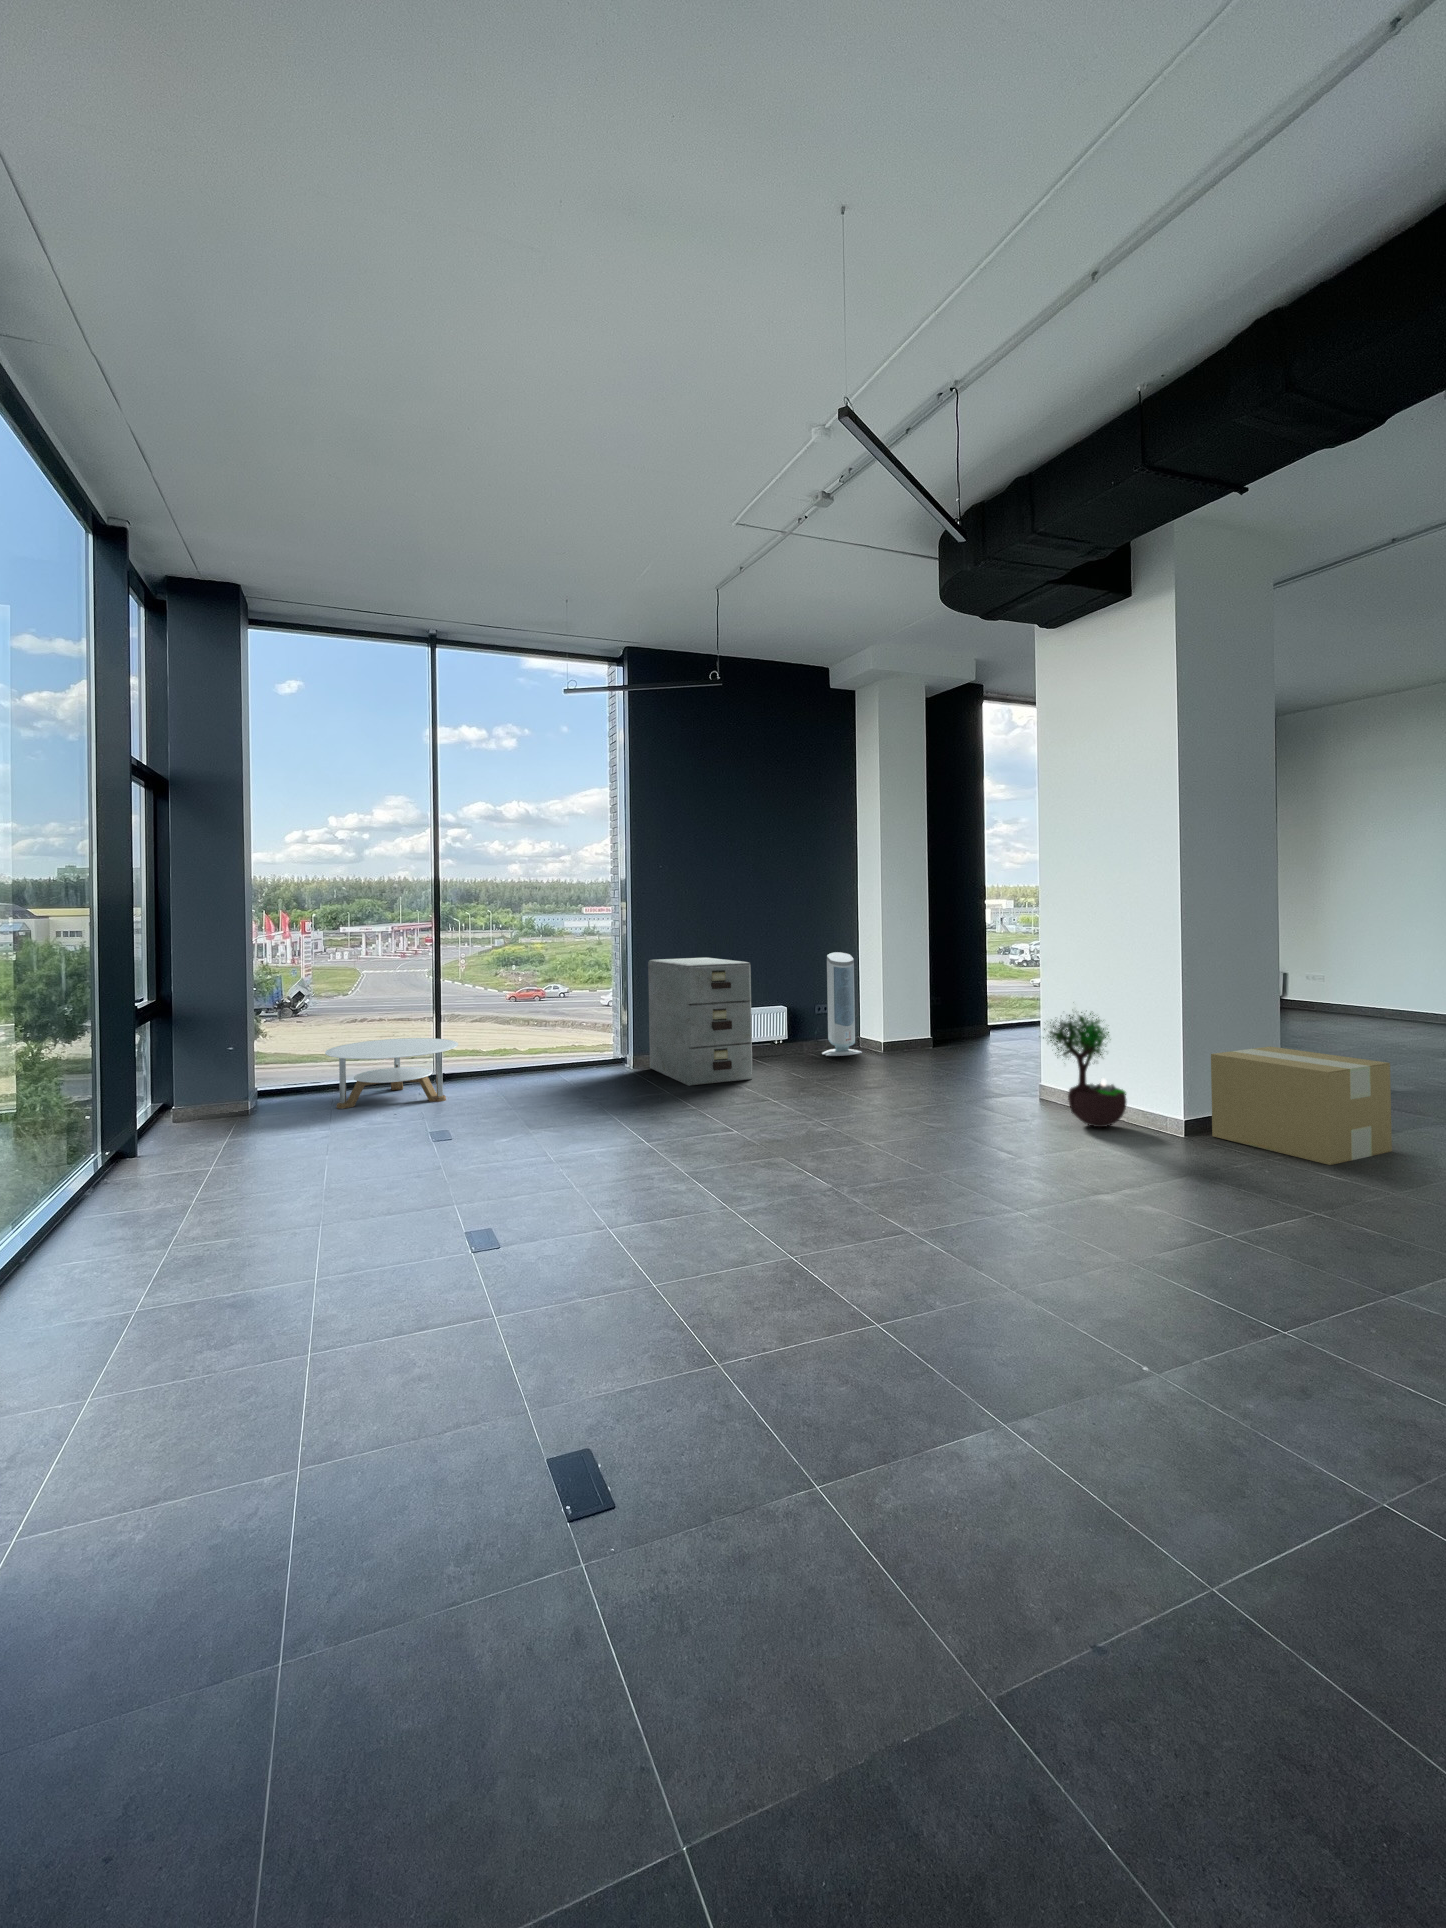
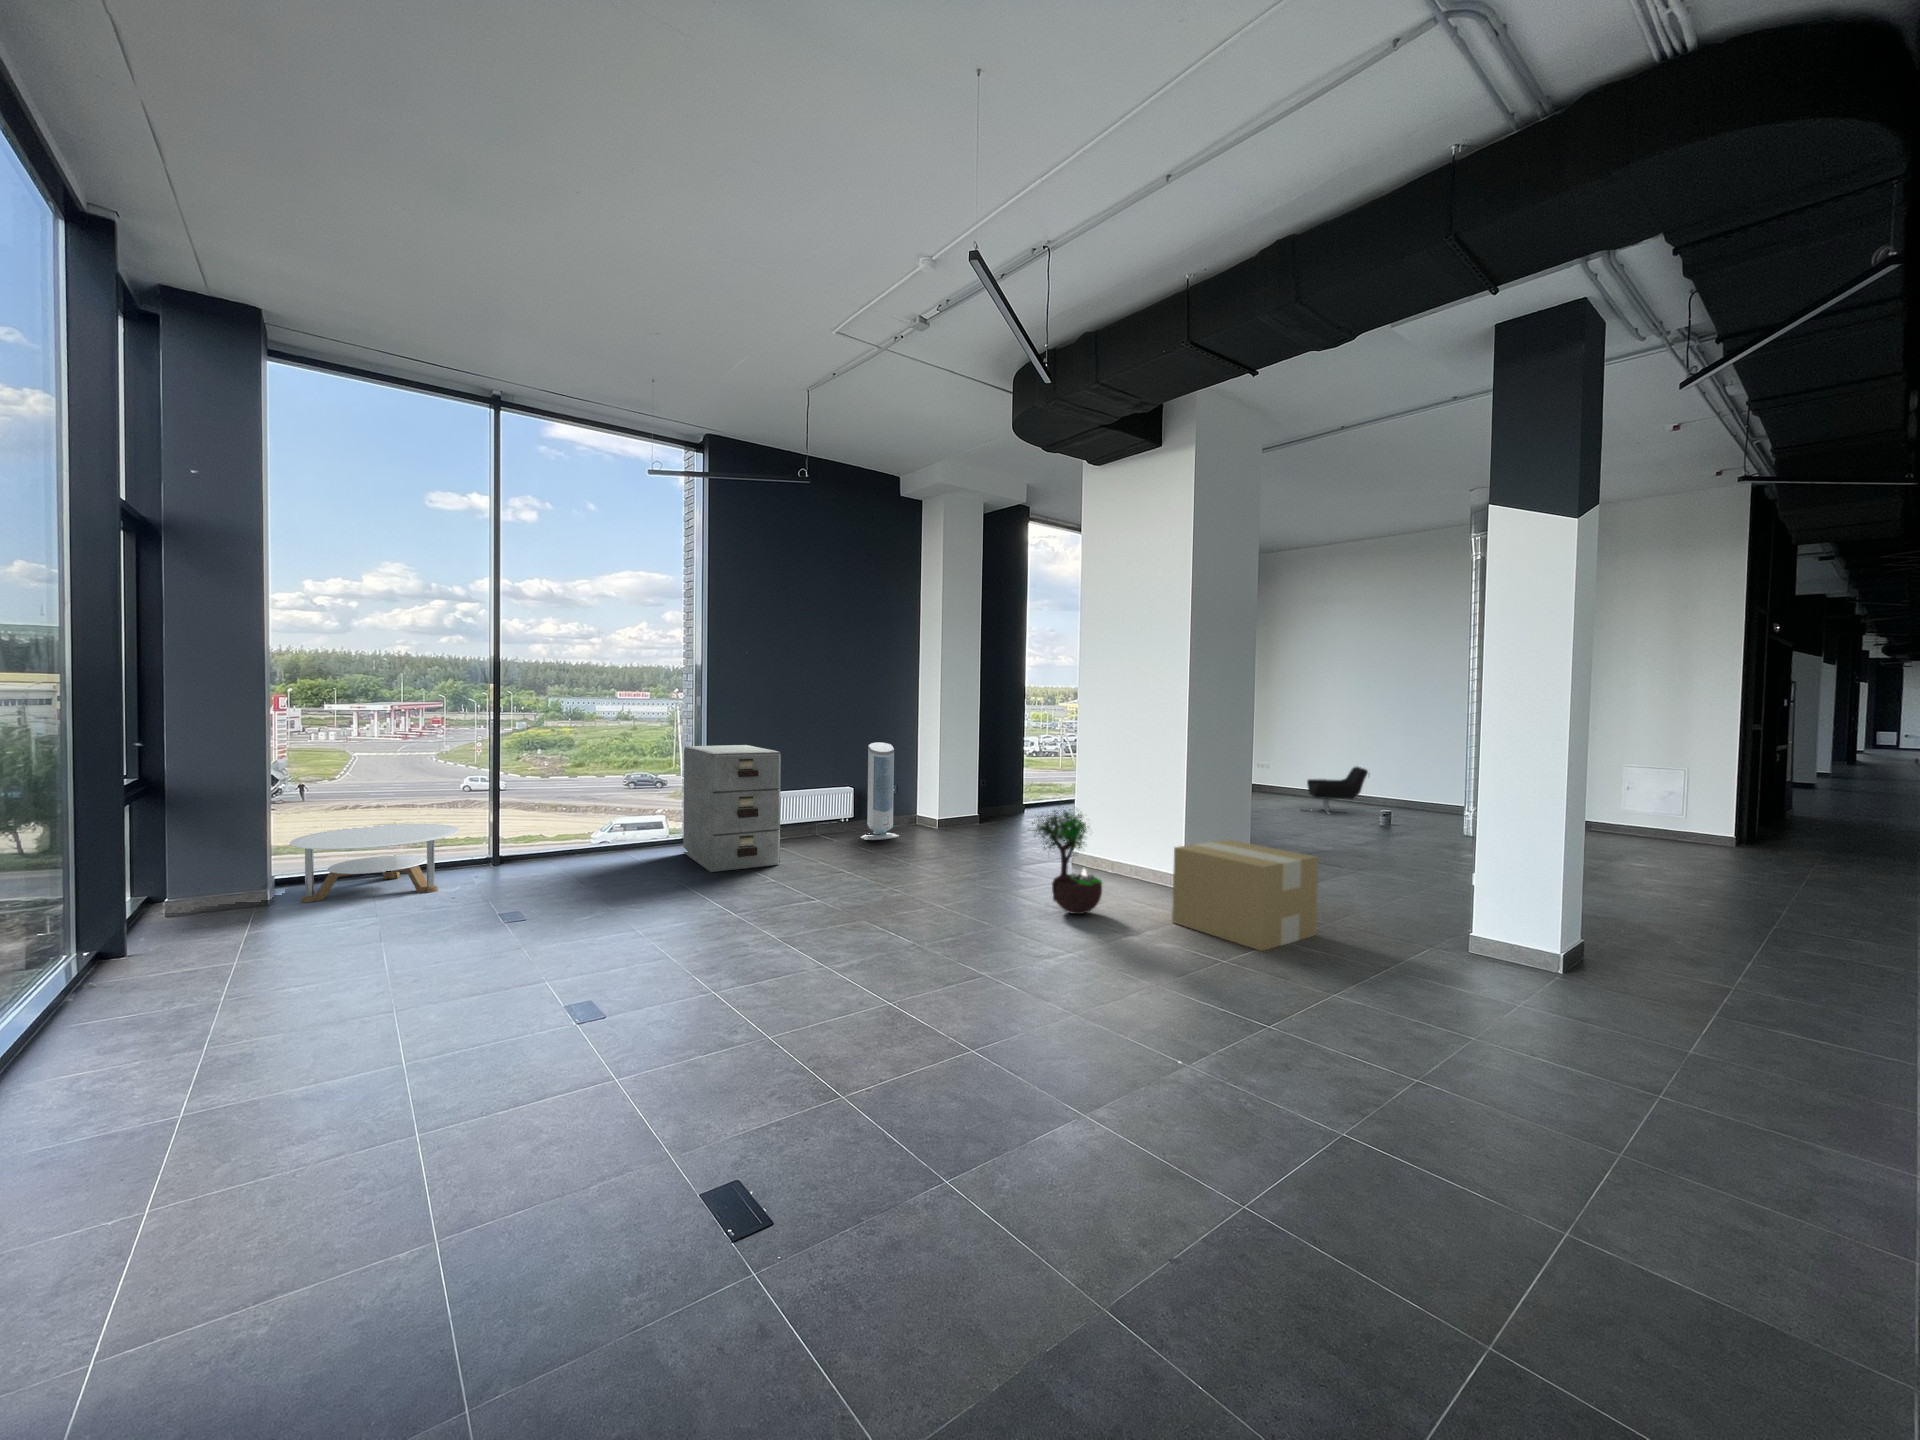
lounge chair: none [1329,970,1418,1028] -> present [1307,767,1368,814]

